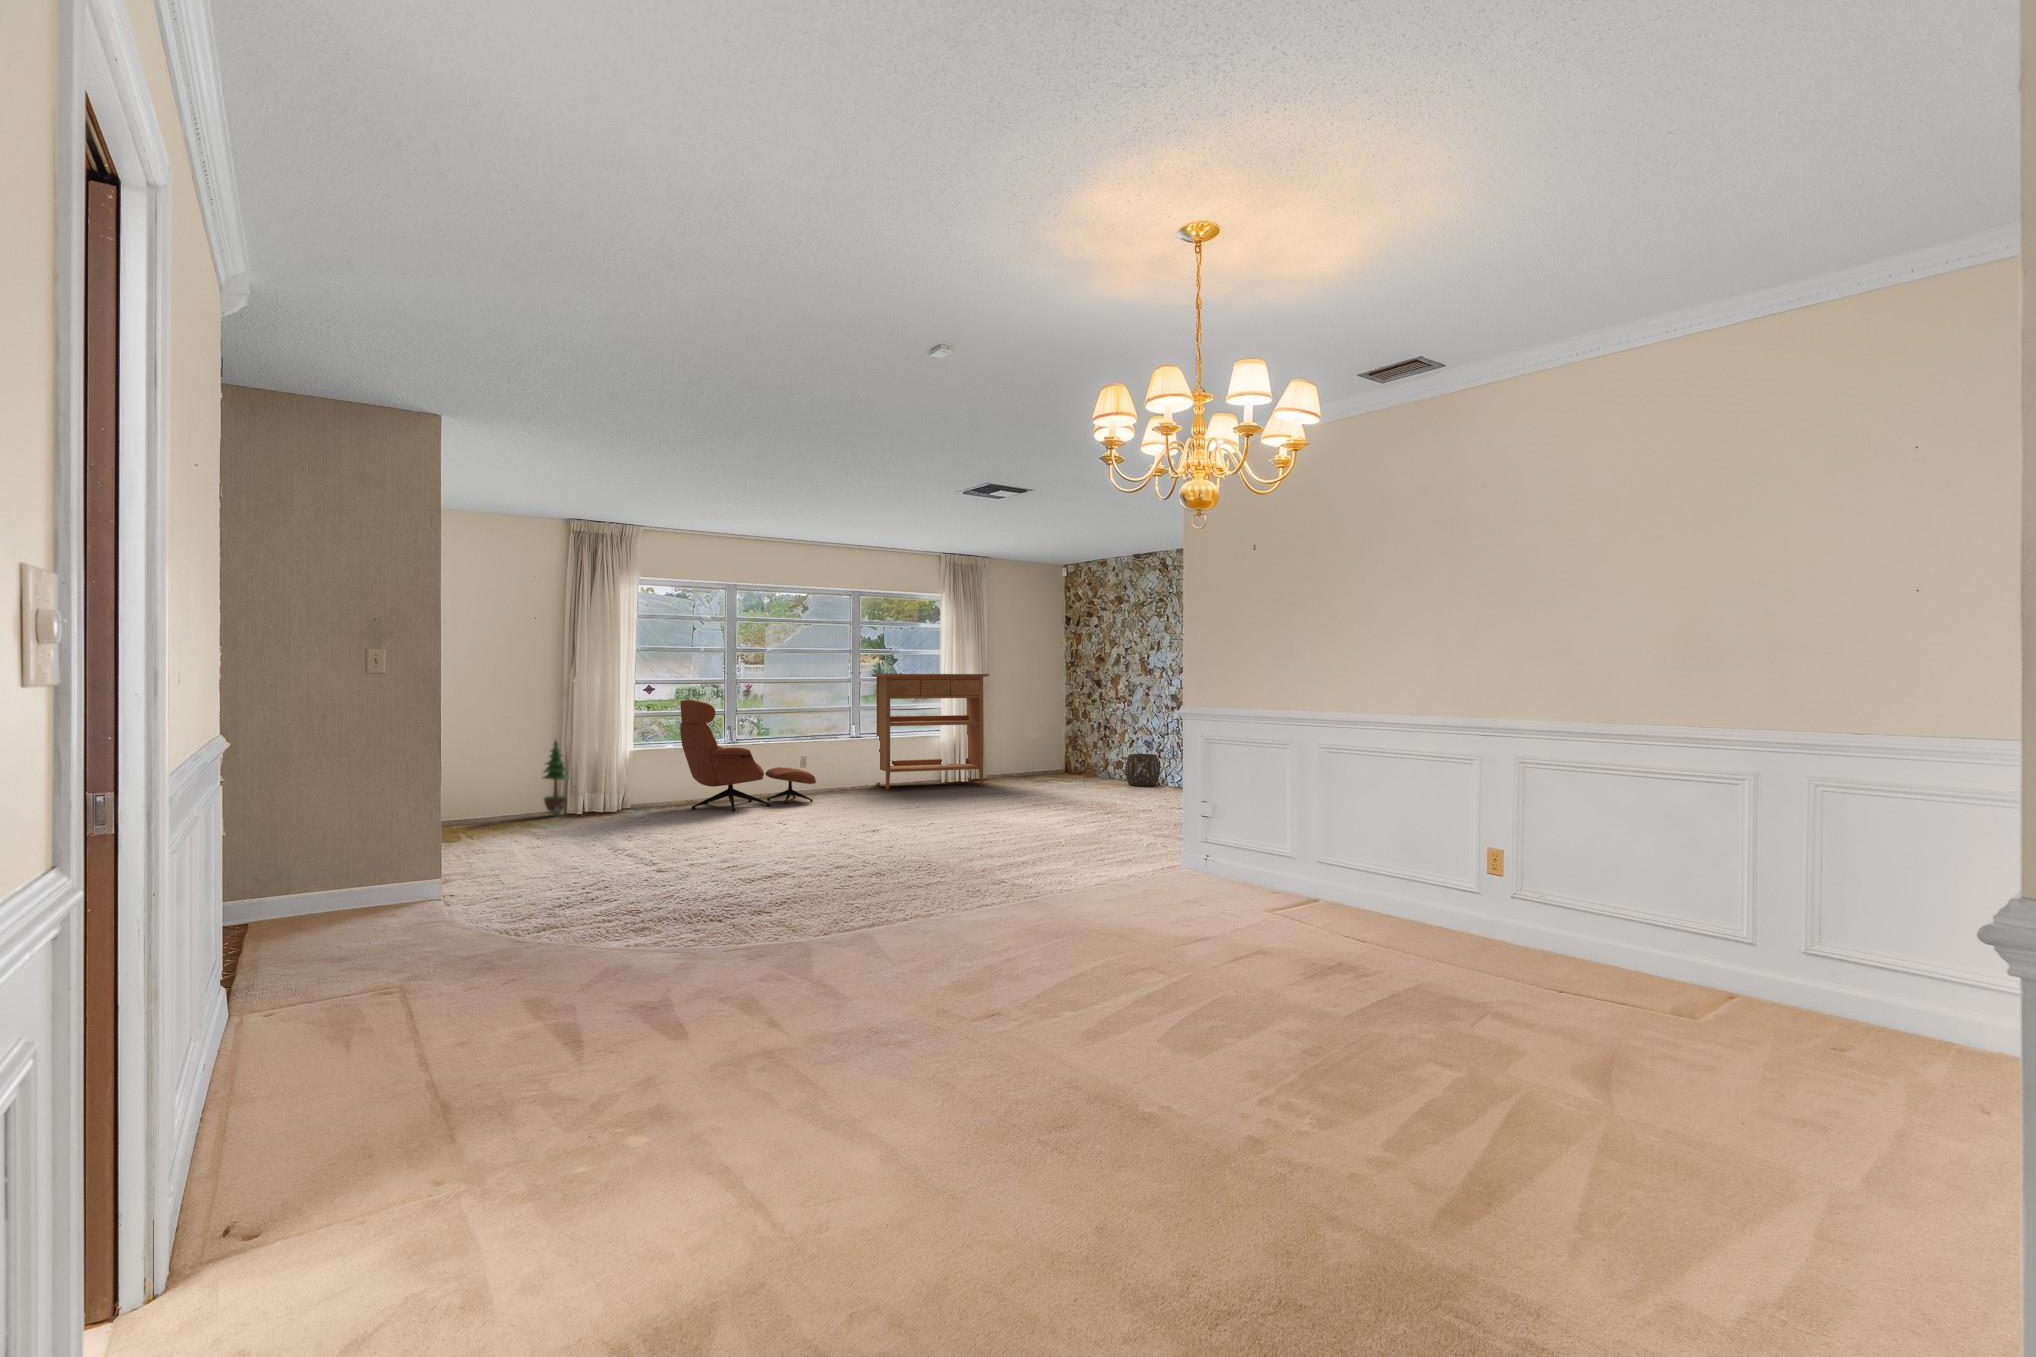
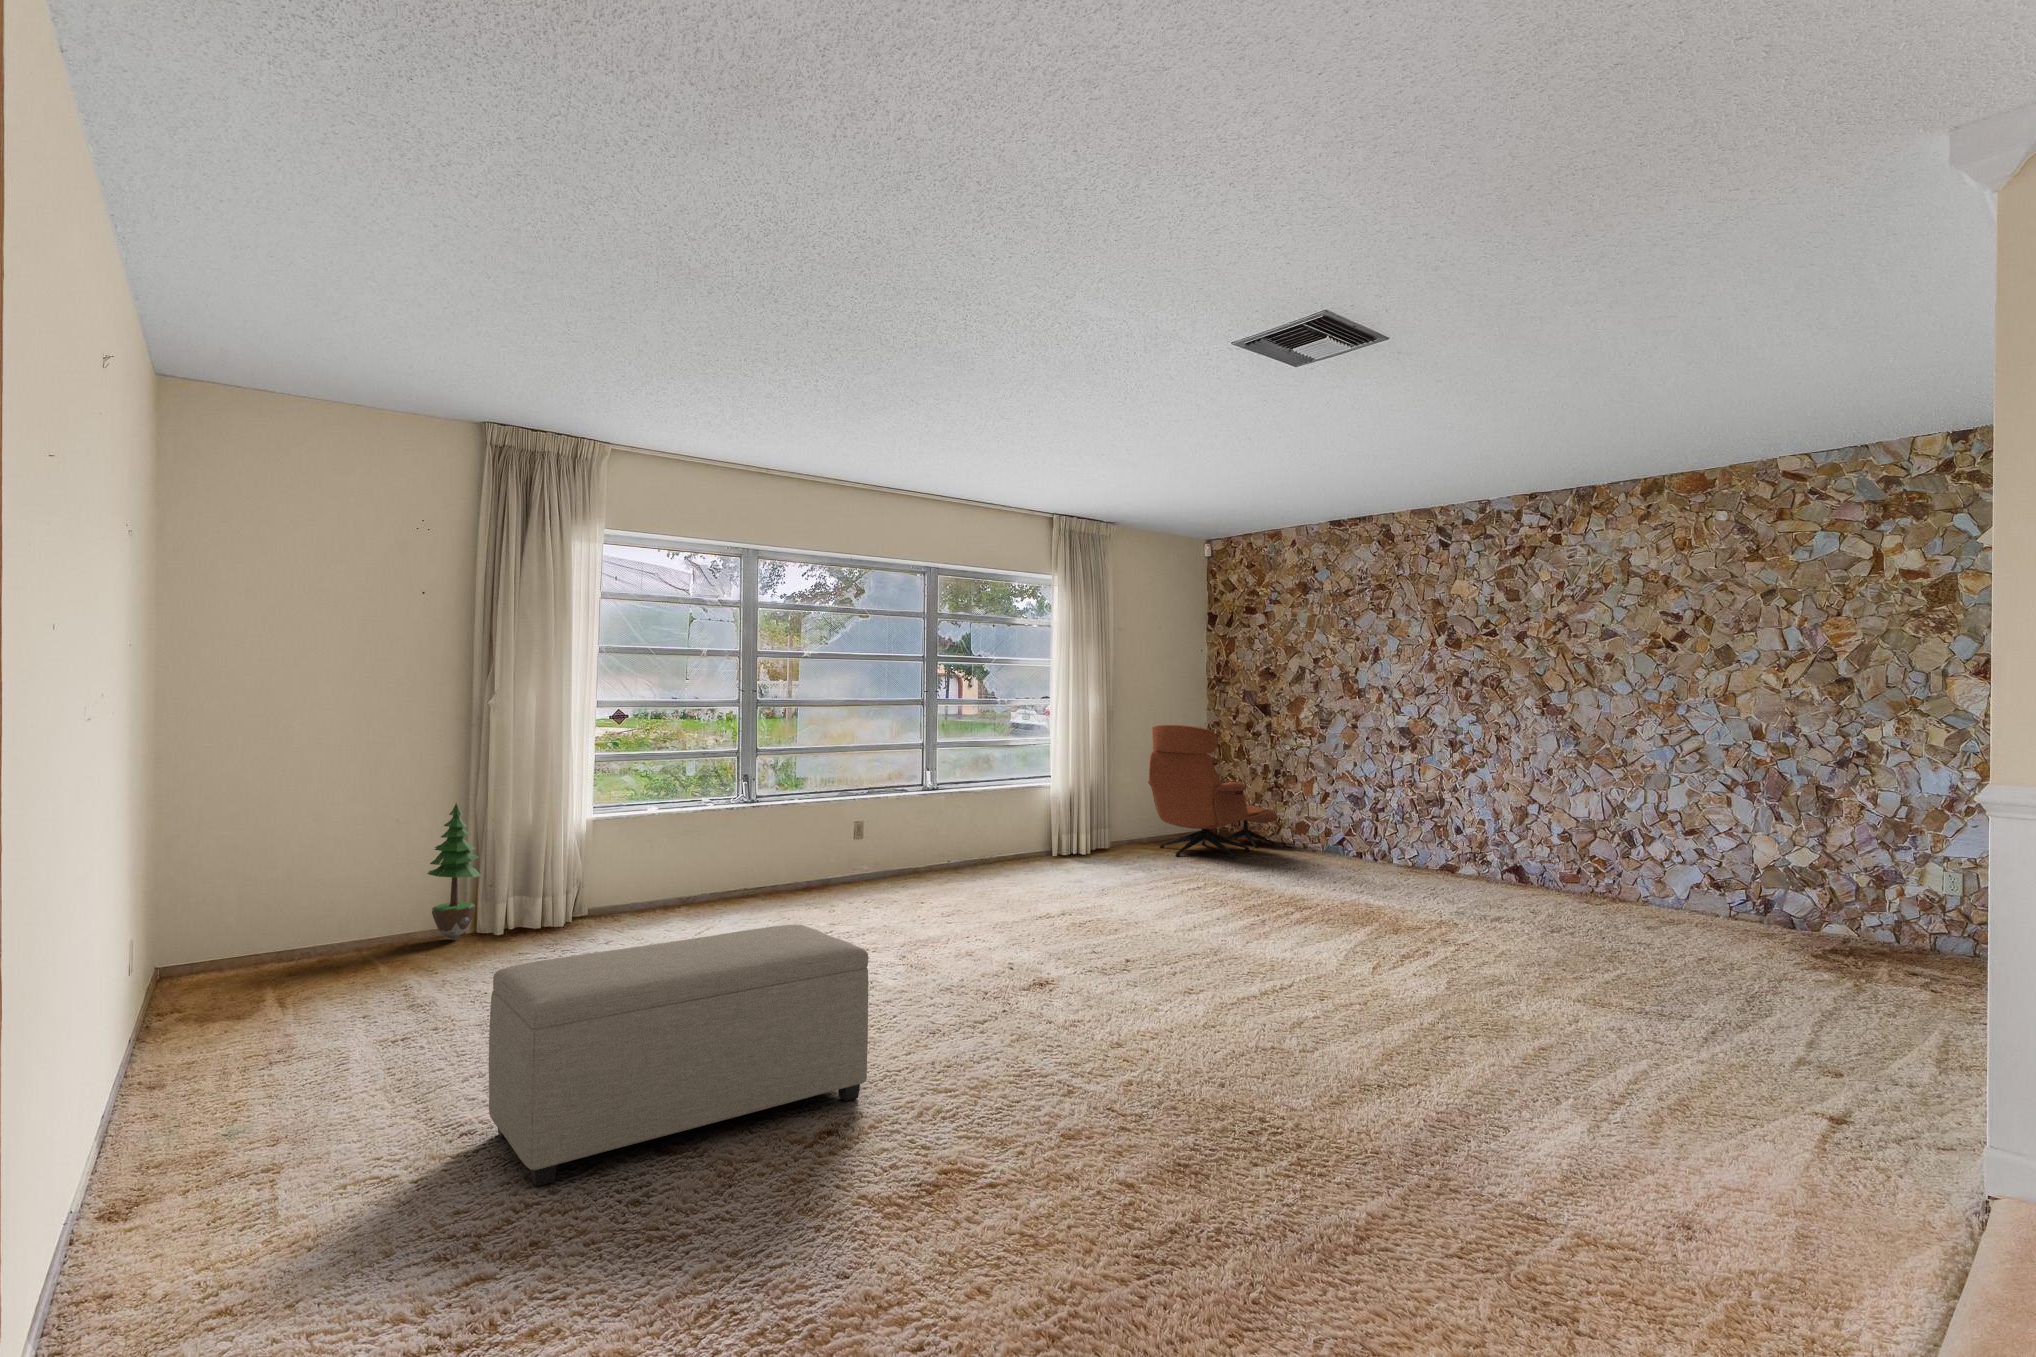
console table: present [872,674,990,789] -> none [955,692,1135,870]
lounge chair: present [680,700,816,811] -> present [1148,725,1278,858]
woven basket: present [1125,754,1160,786] -> none [1330,815,1385,865]
ottoman: none [583,783,752,872] -> present [489,925,868,1186]

